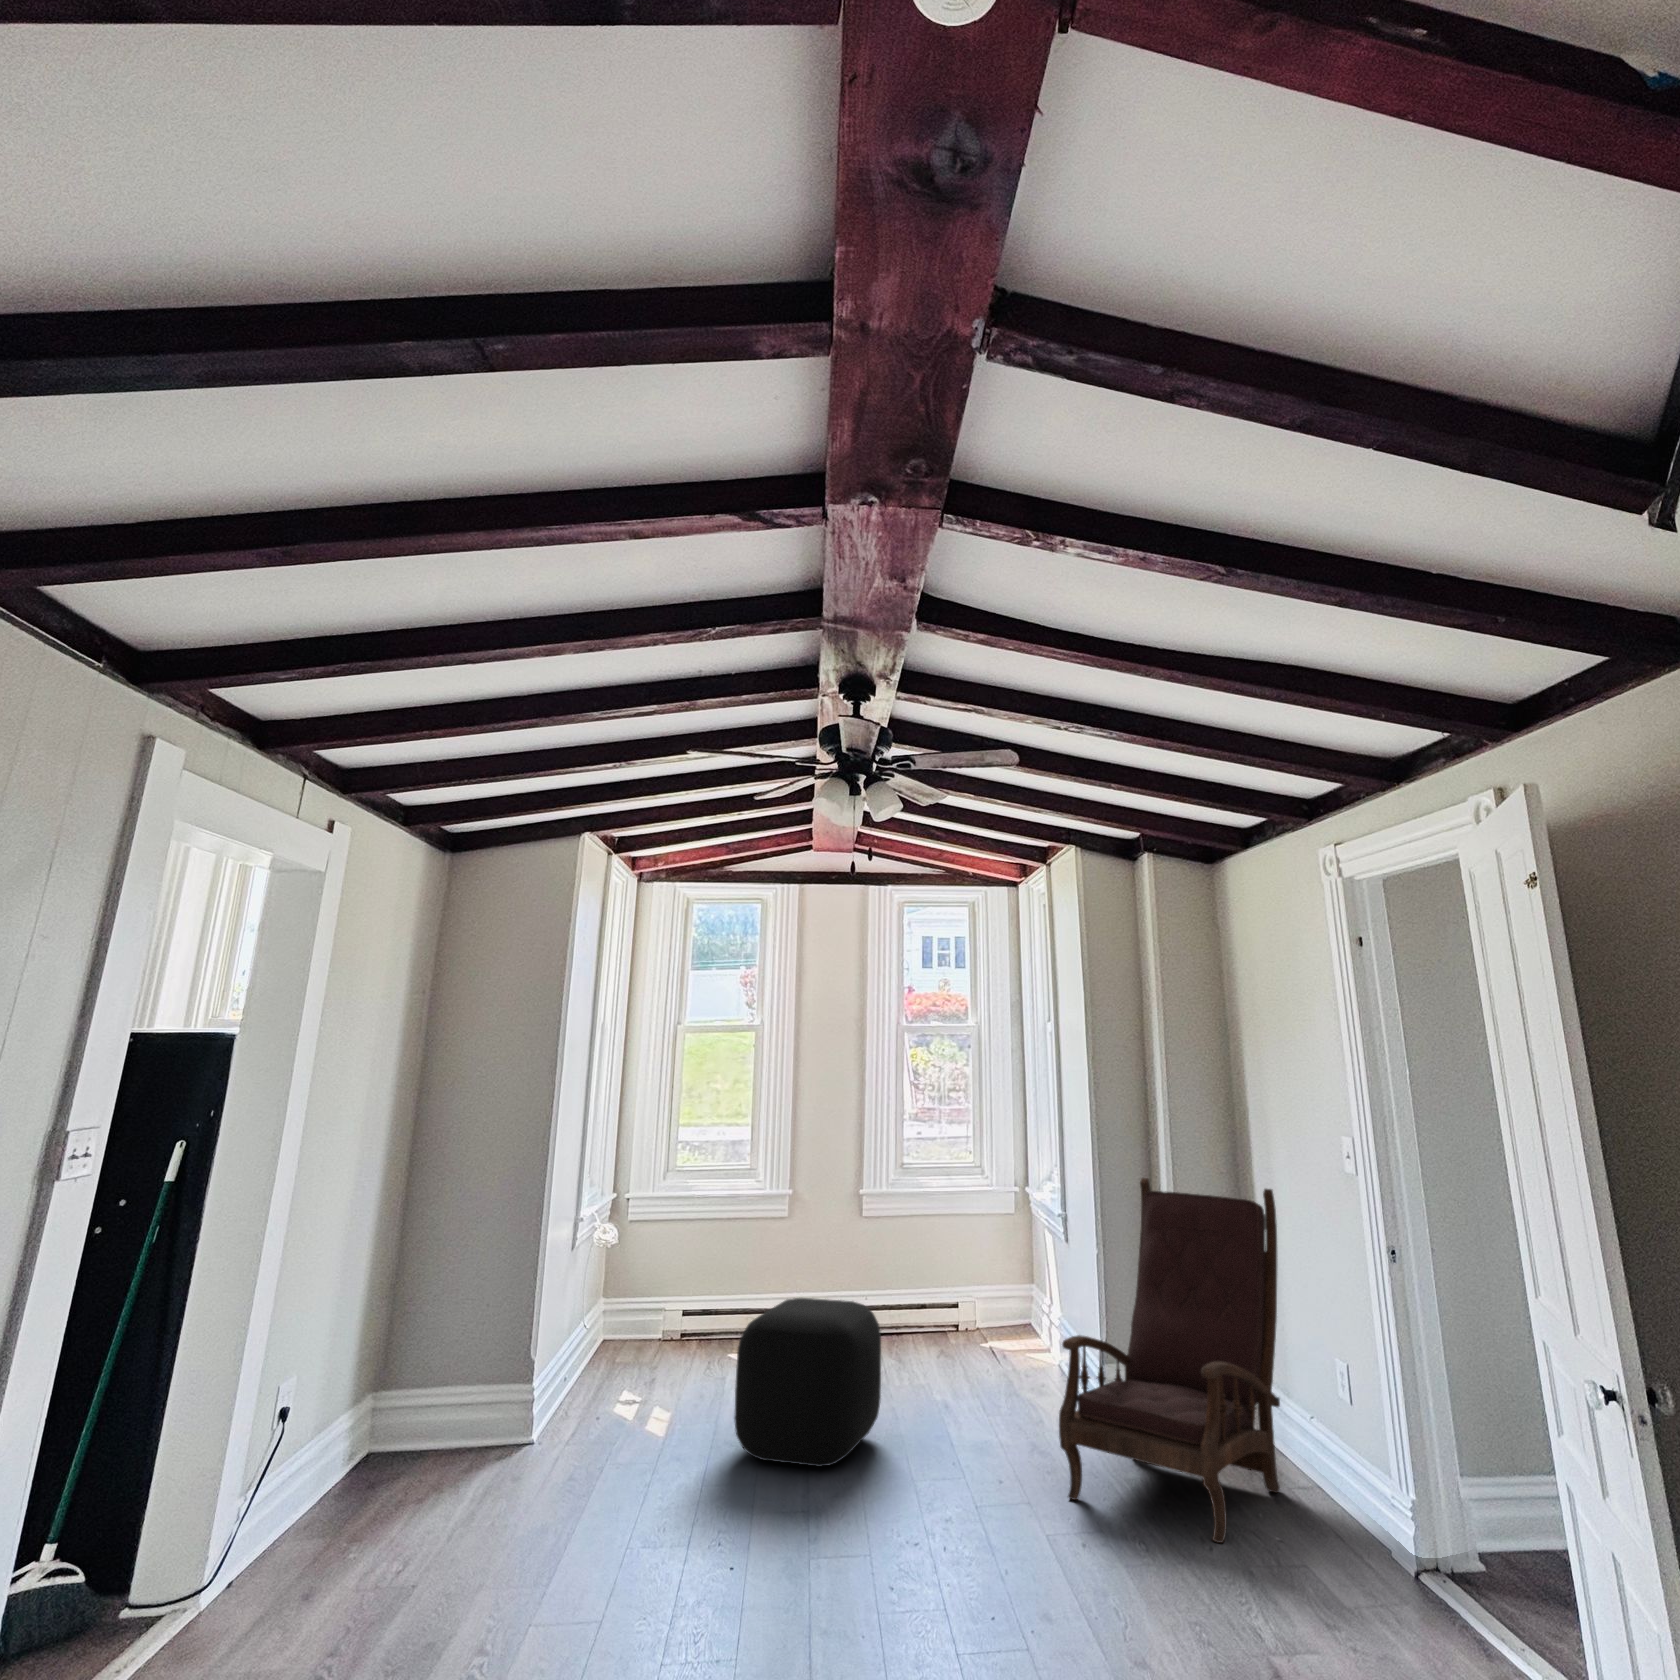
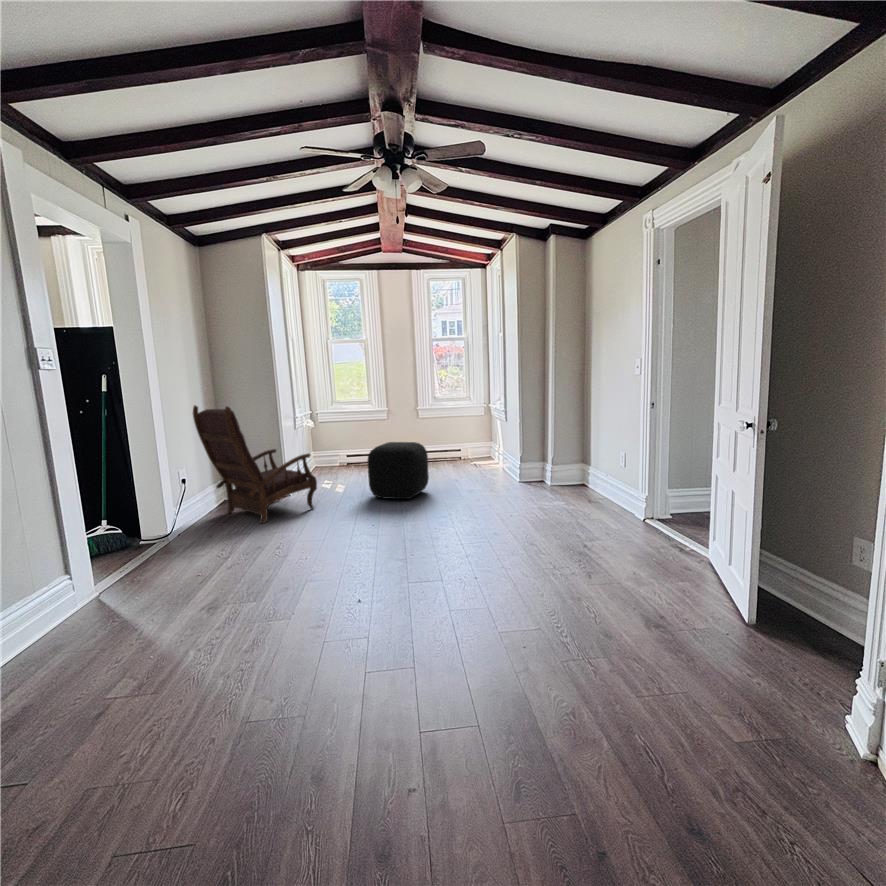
armchair: present [1059,1178,1280,1543] -> present [193,405,317,523]

